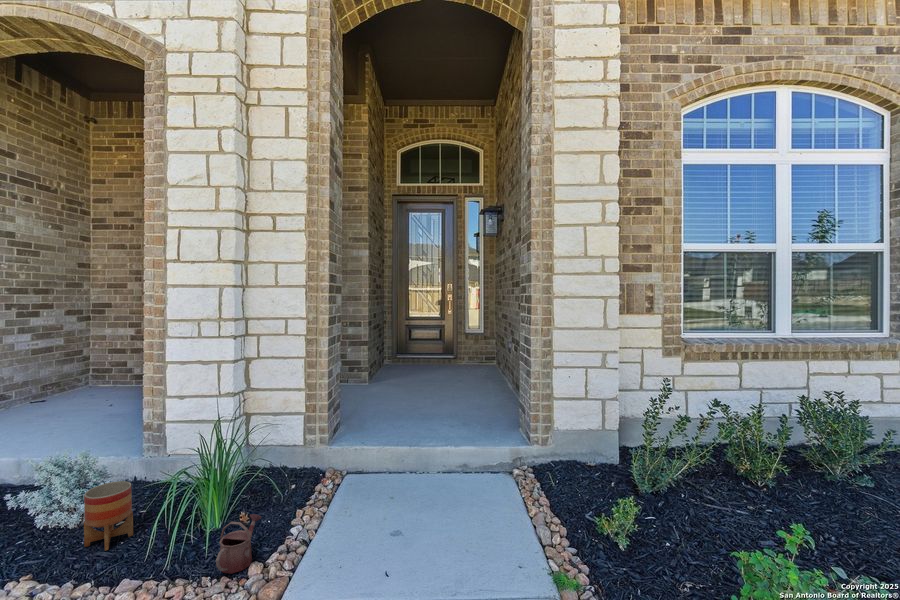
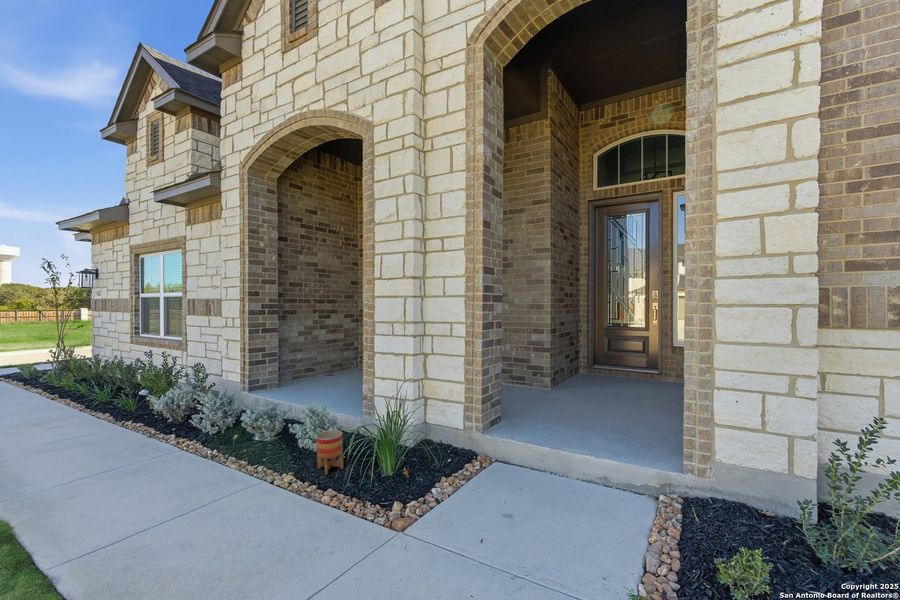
watering can: present [216,514,261,574] -> none [367,475,408,515]

